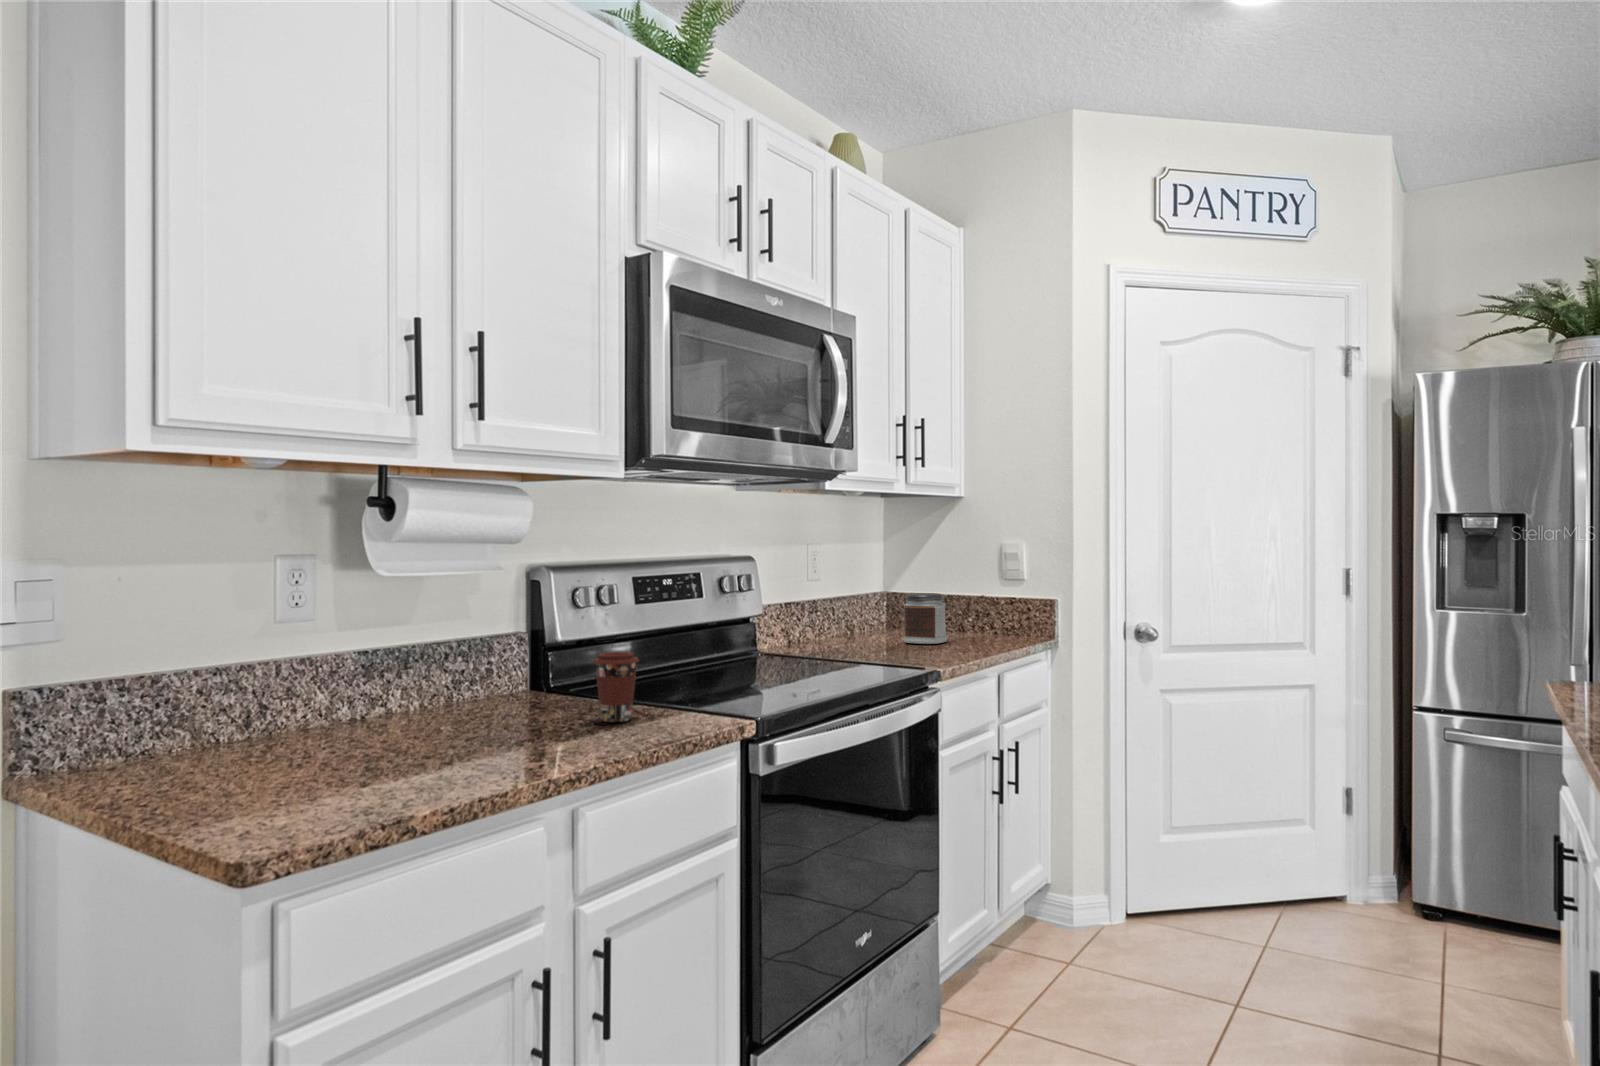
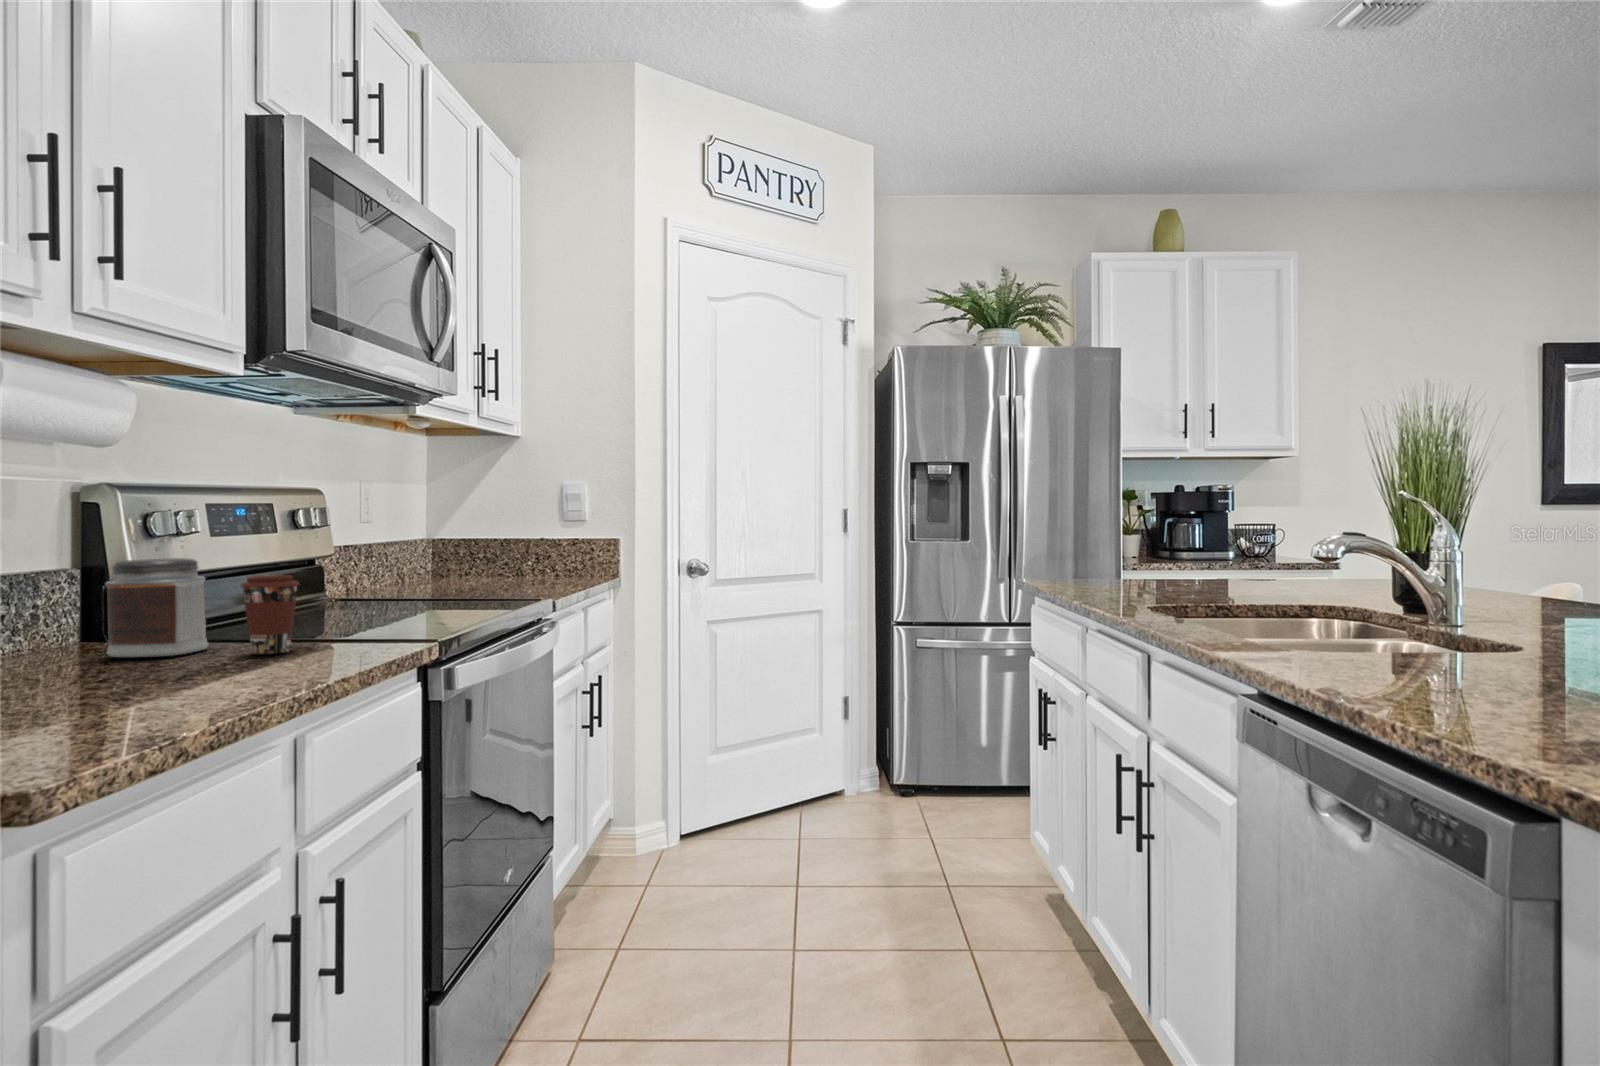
jar: present [903,593,947,644] -> present [105,558,208,657]

